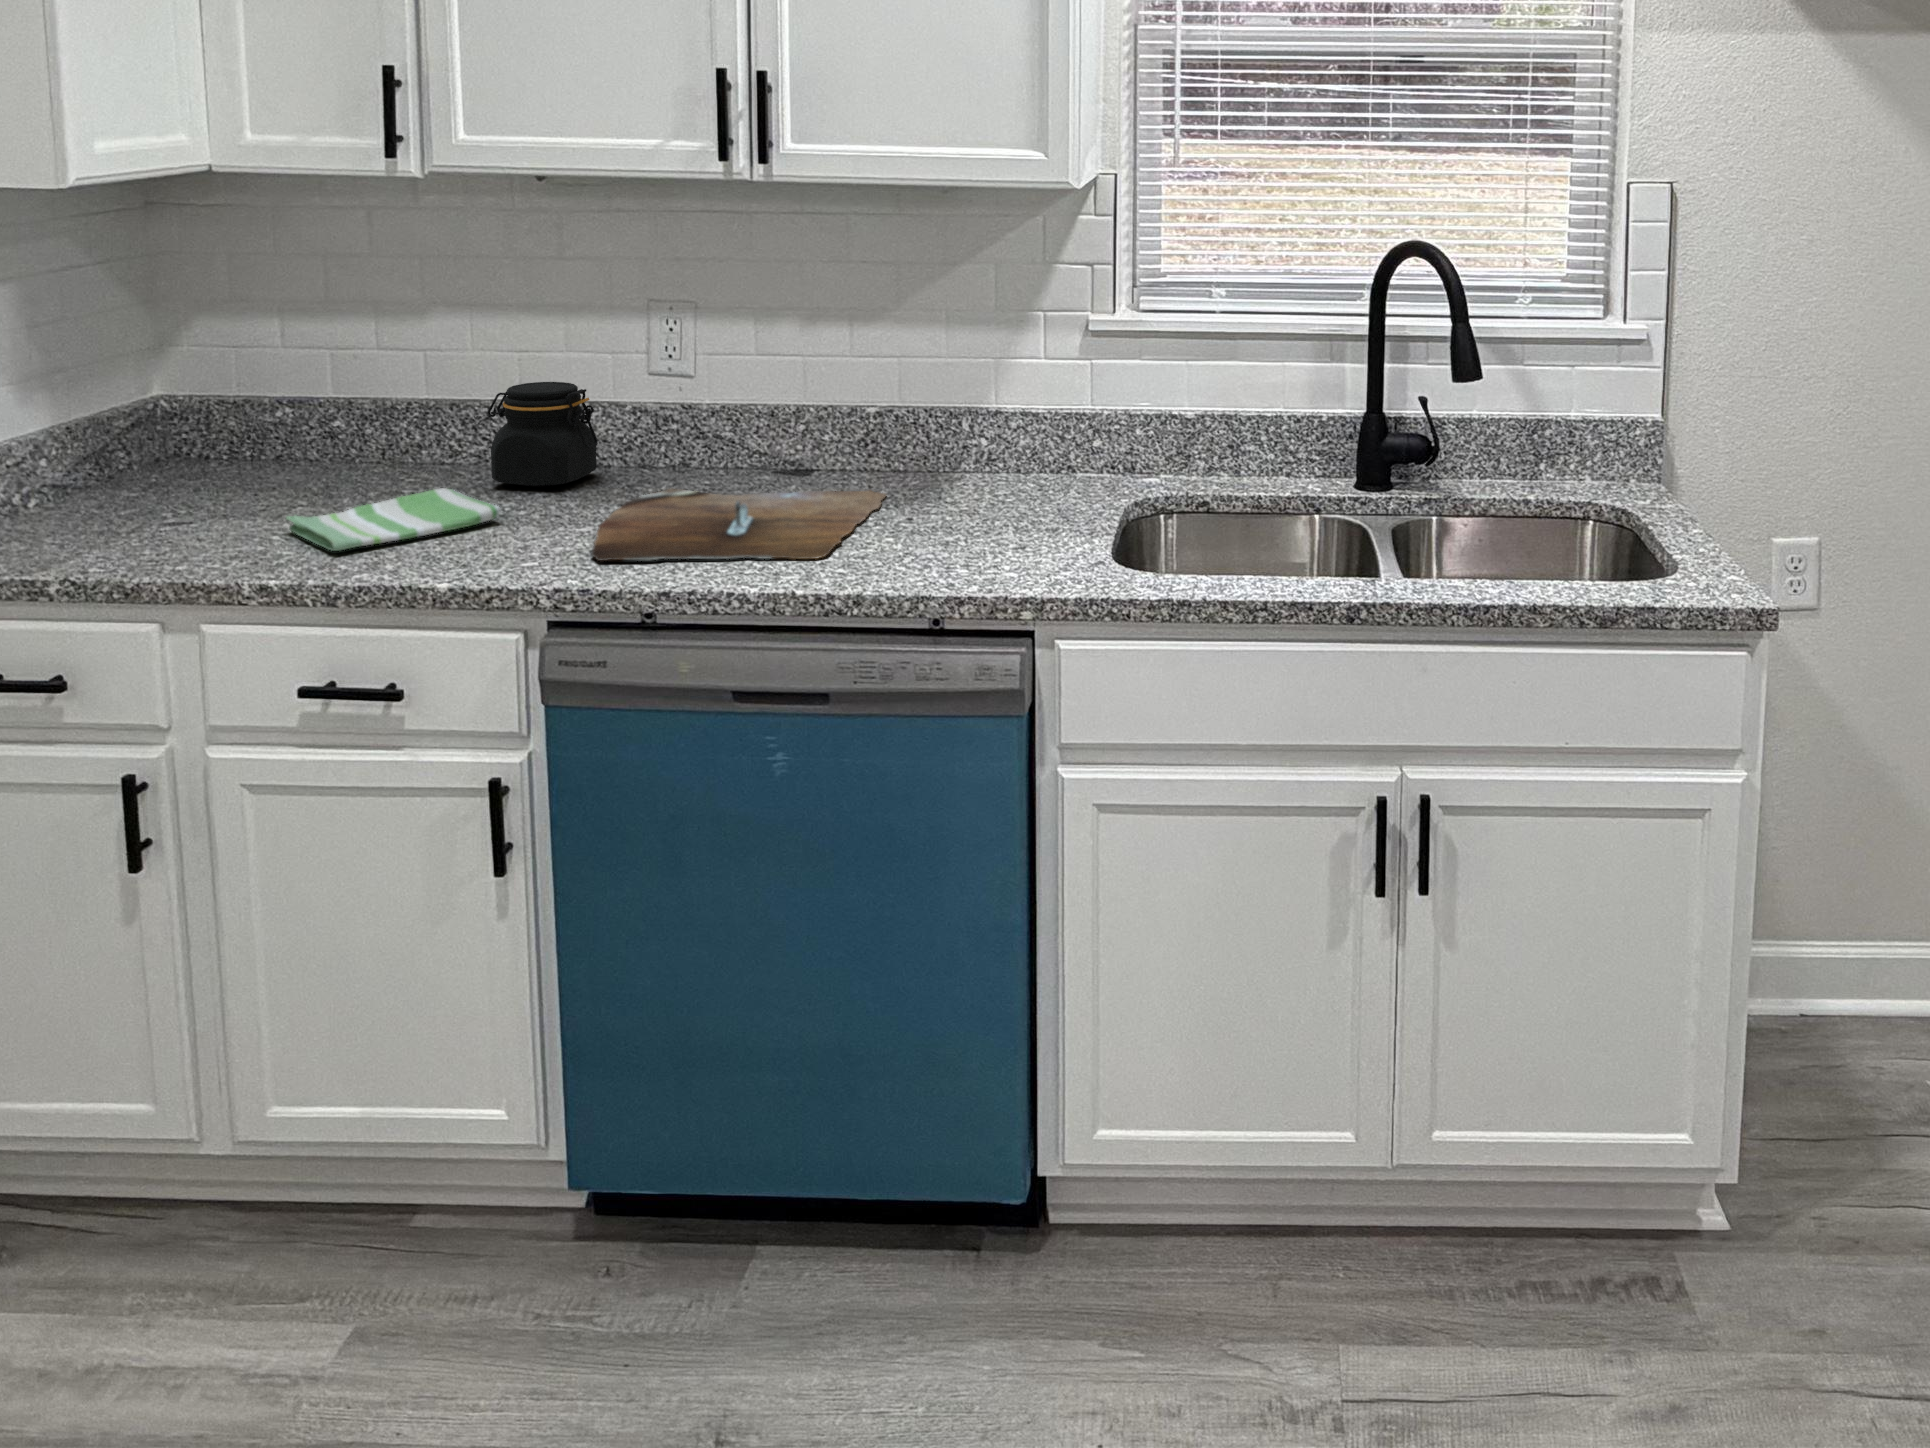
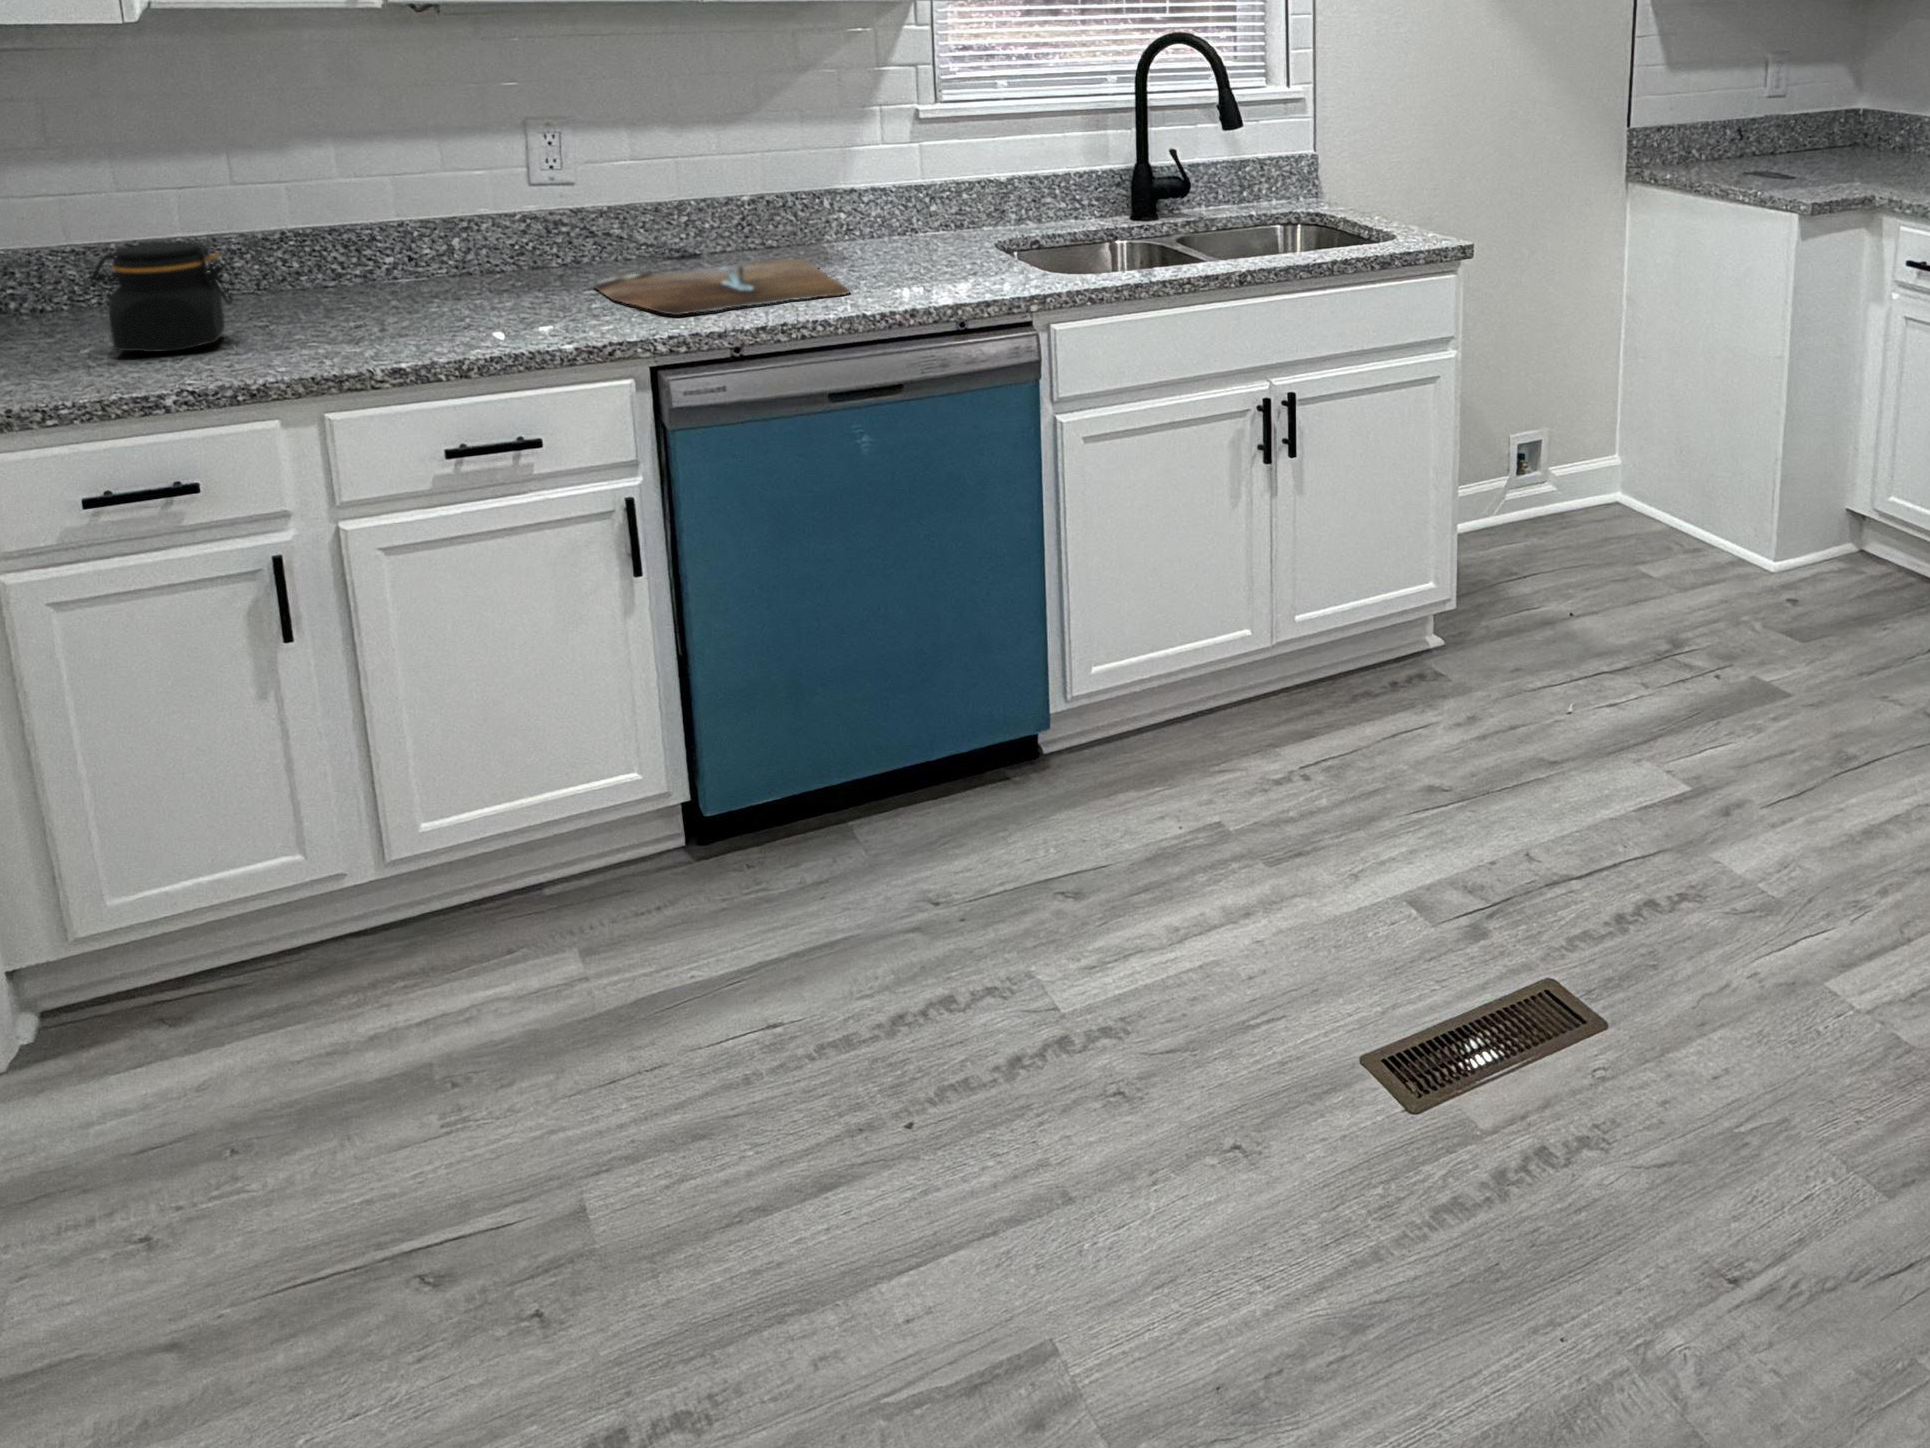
jar: present [488,382,598,486] -> present [90,241,233,352]
dish towel: present [286,488,500,551] -> none [320,292,515,339]

